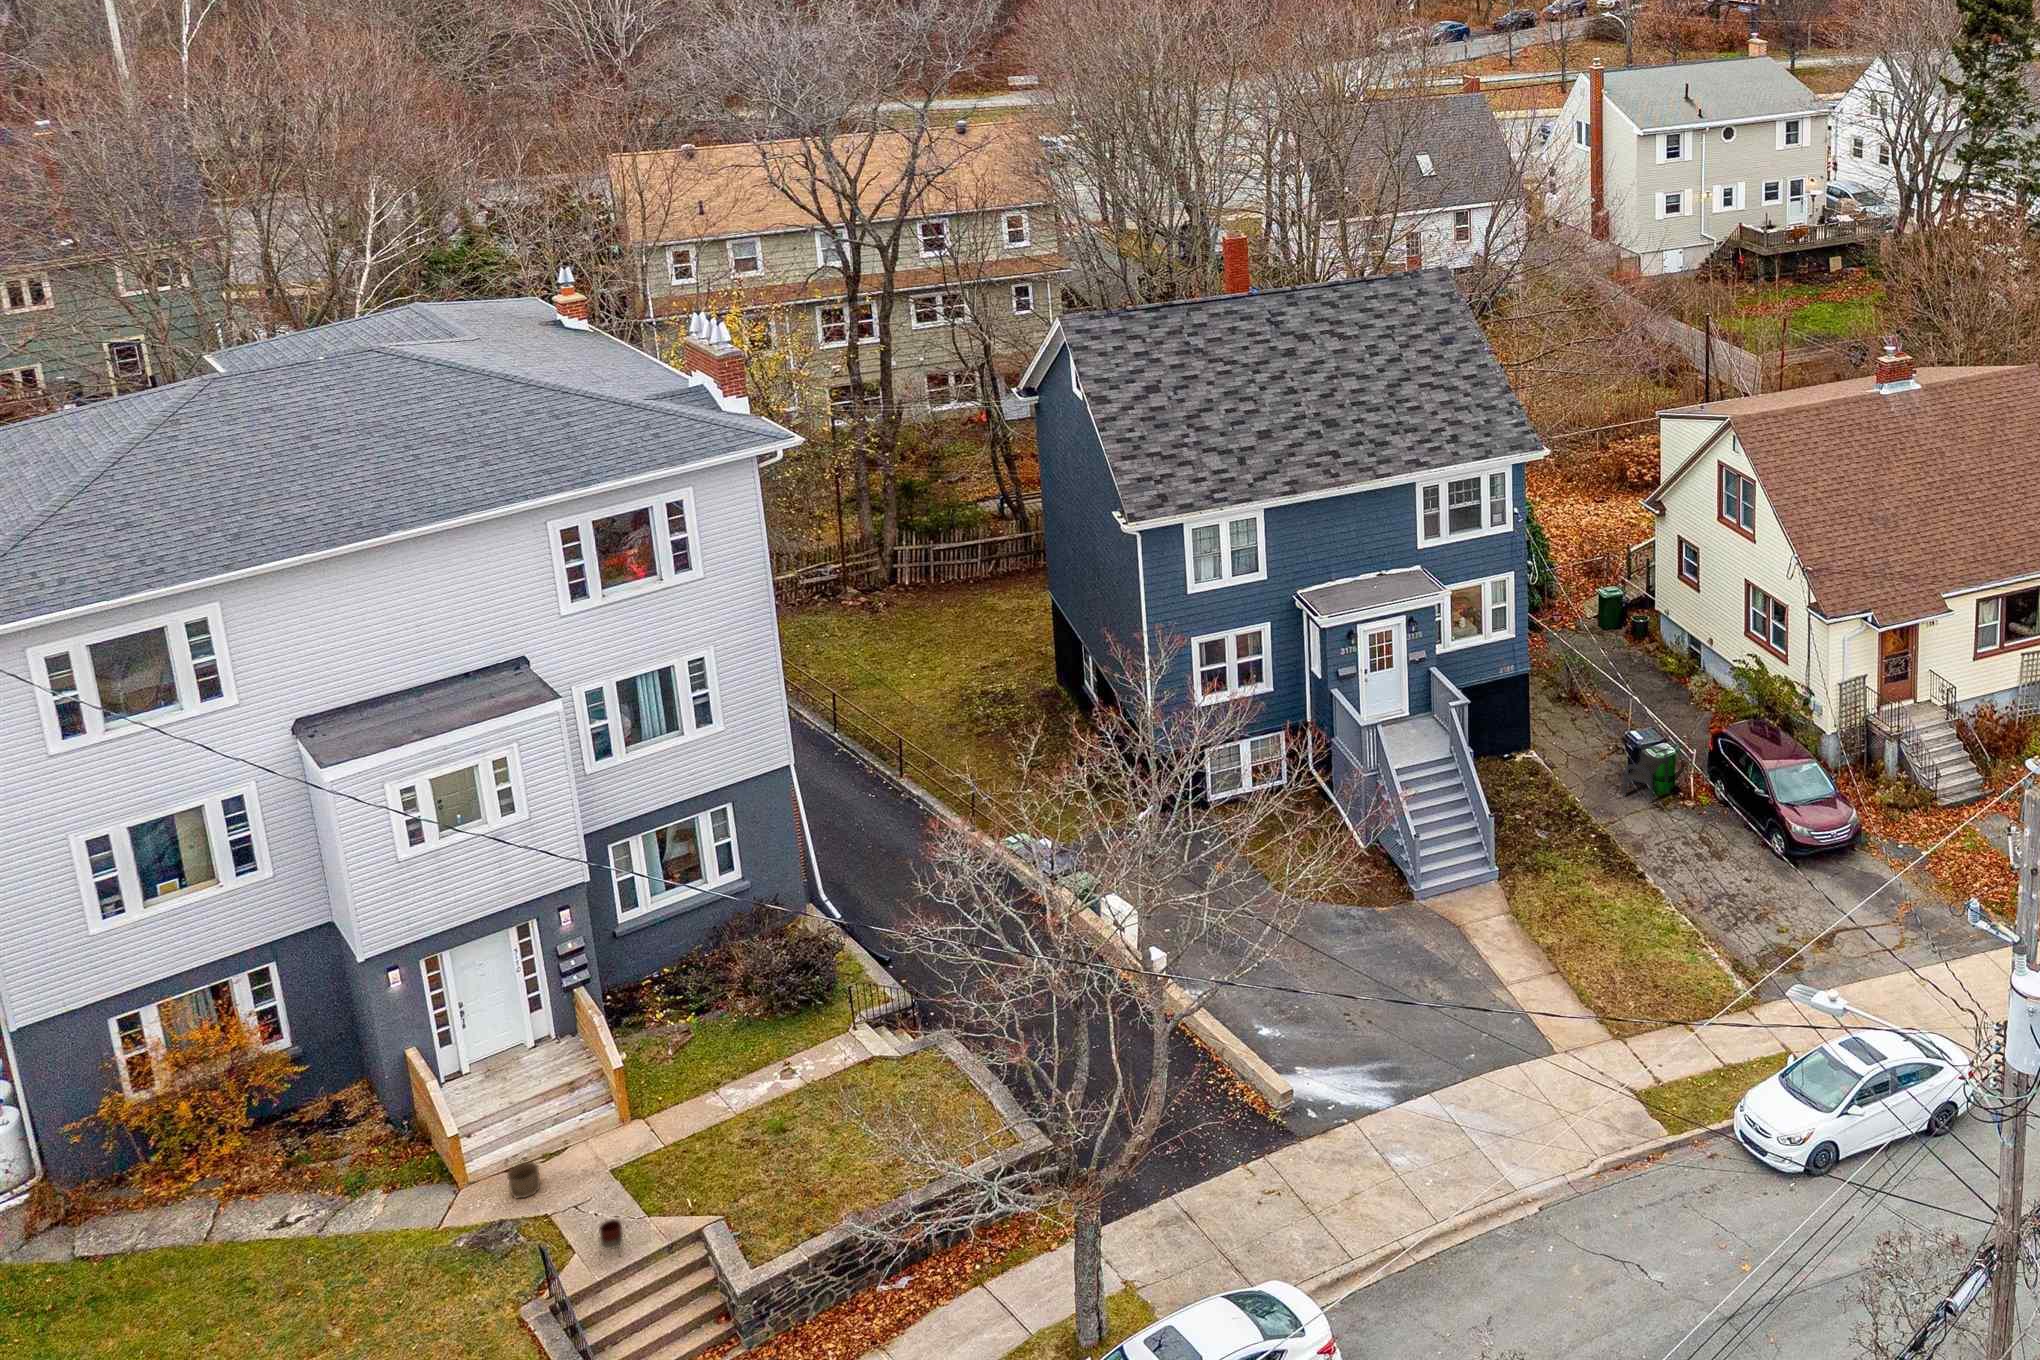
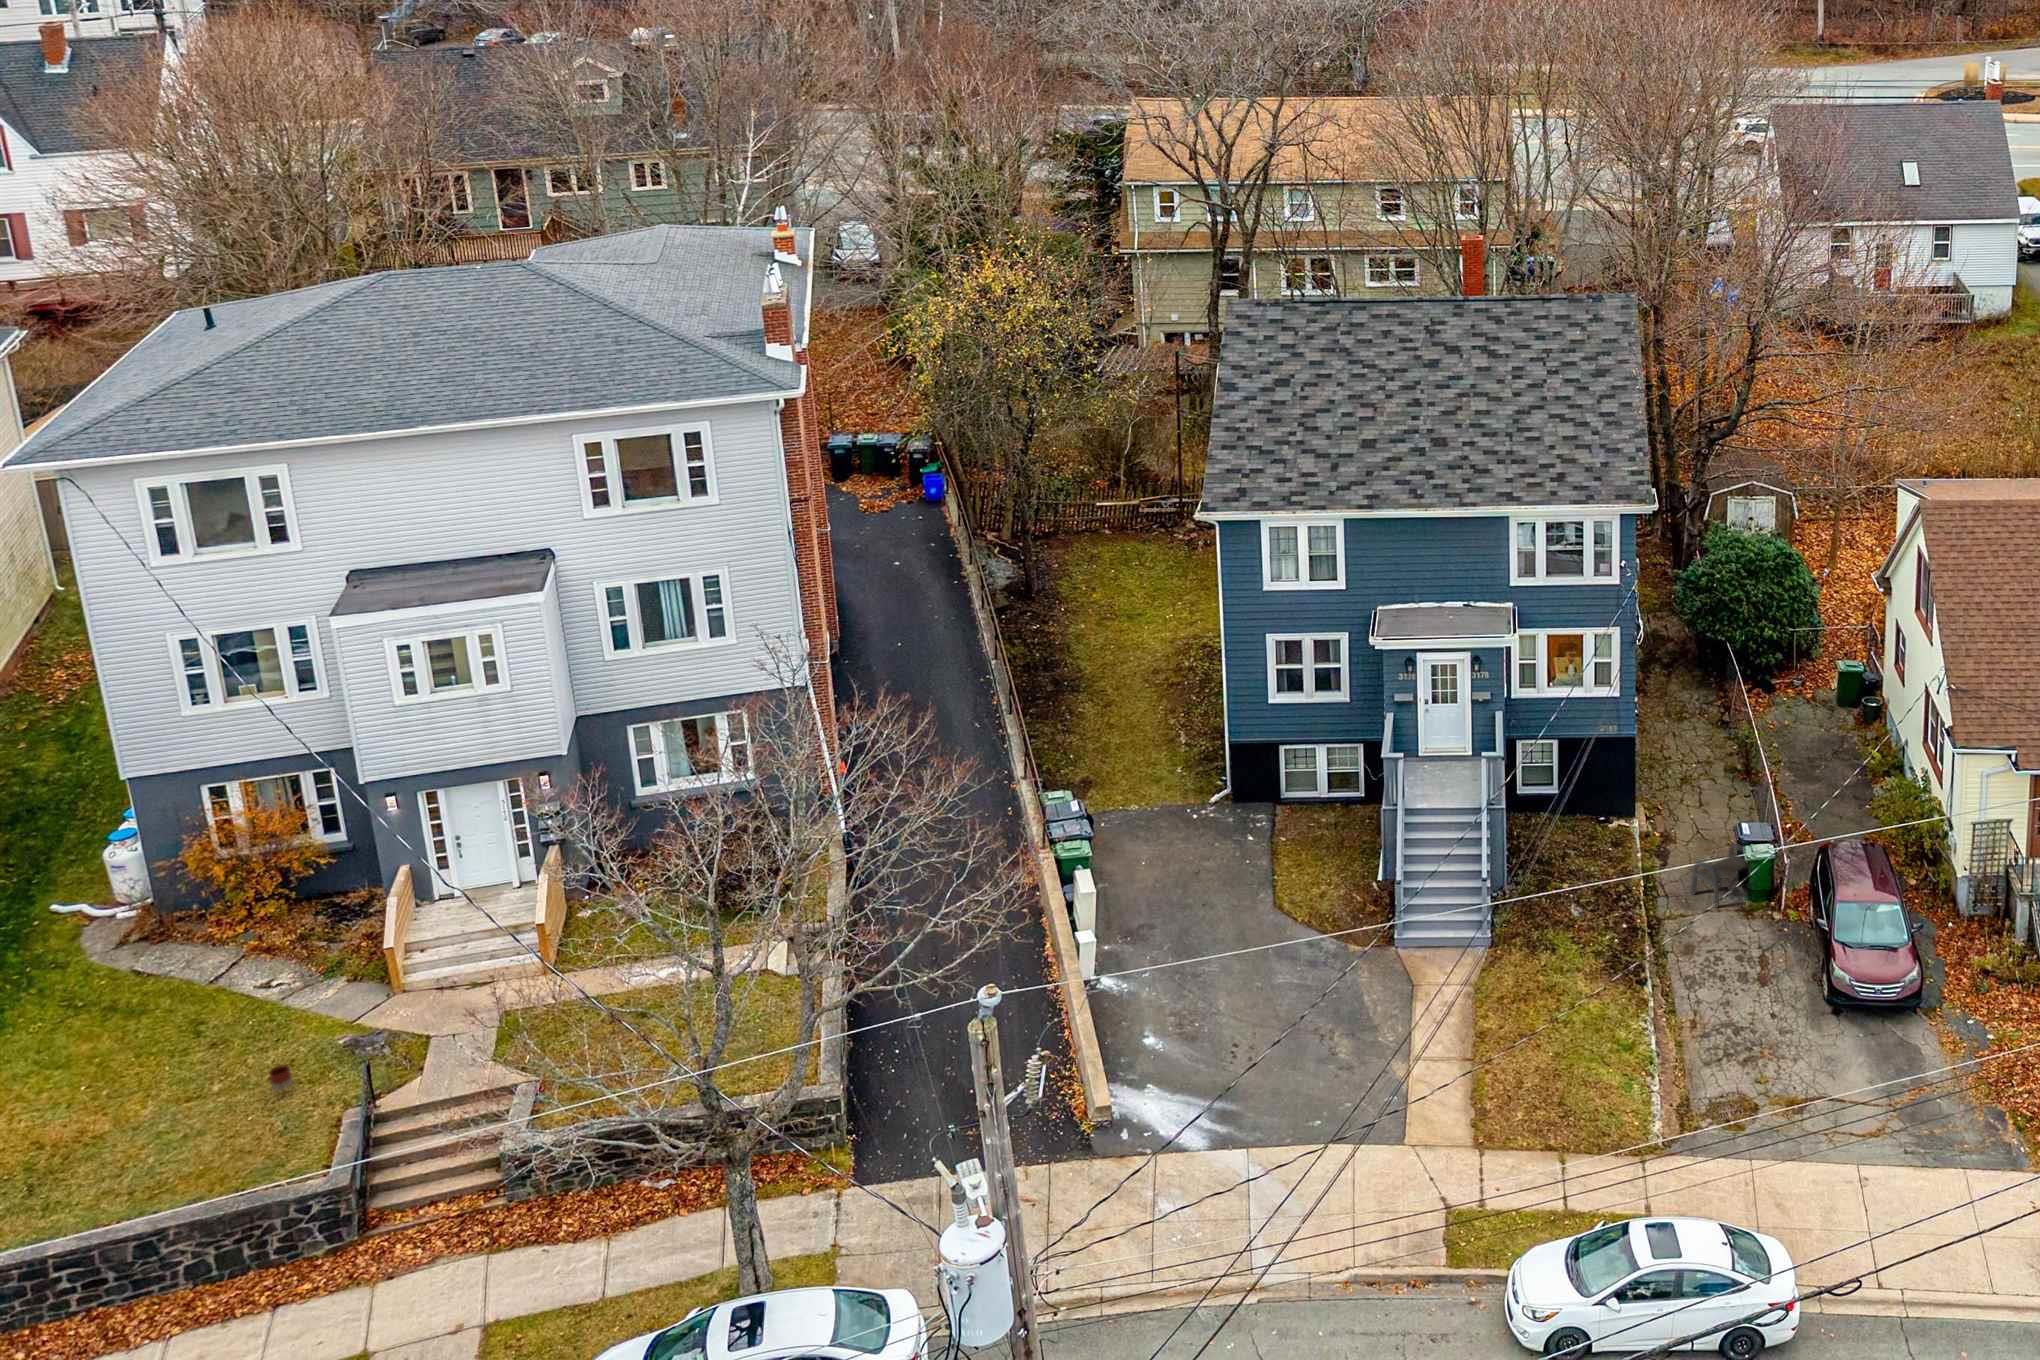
wooden bucket: present [507,1162,540,1199] -> none [419,986,450,1018]
planter: present [599,1219,623,1249] -> present [269,1065,293,1091]

